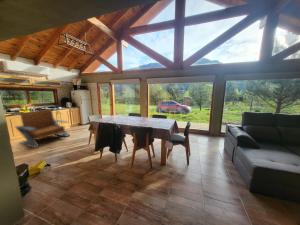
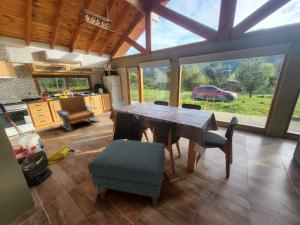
ottoman: none [83,145,146,195] -> present [88,140,166,206]

